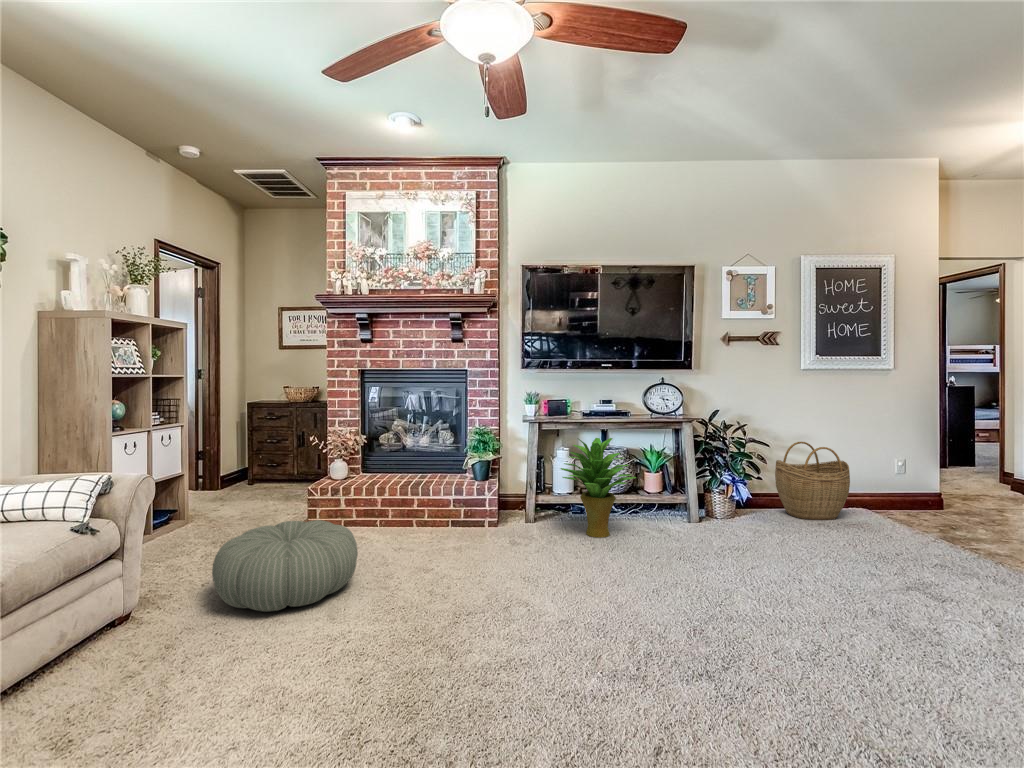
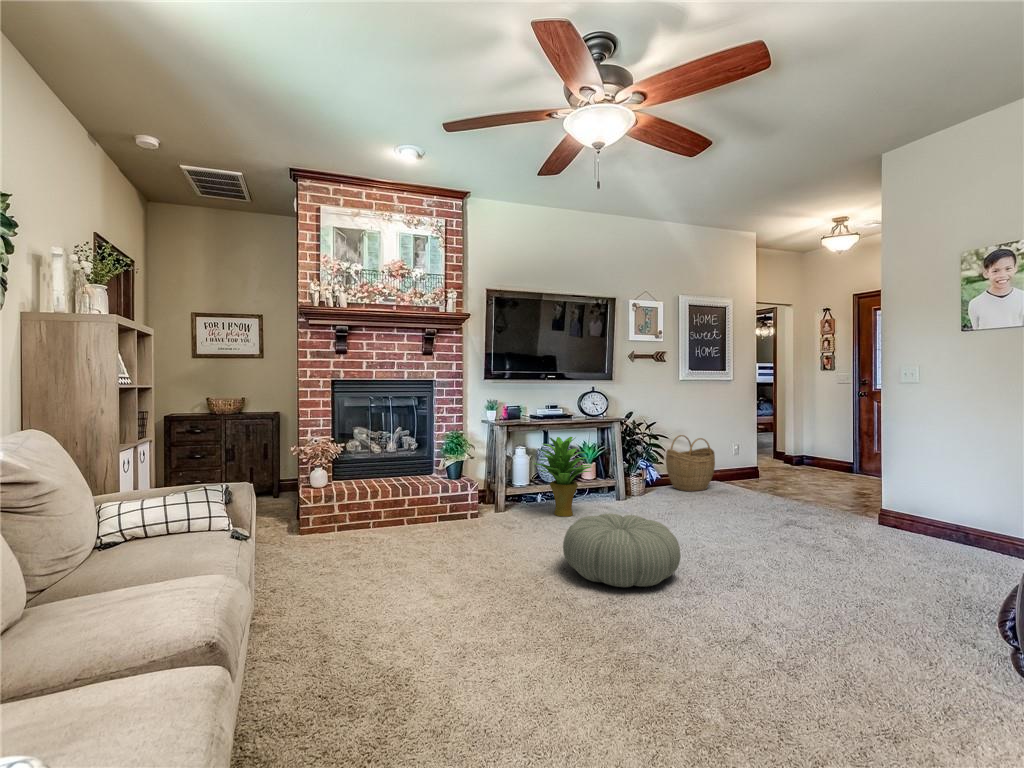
pouf: present [212,520,358,612] -> present [563,514,681,587]

